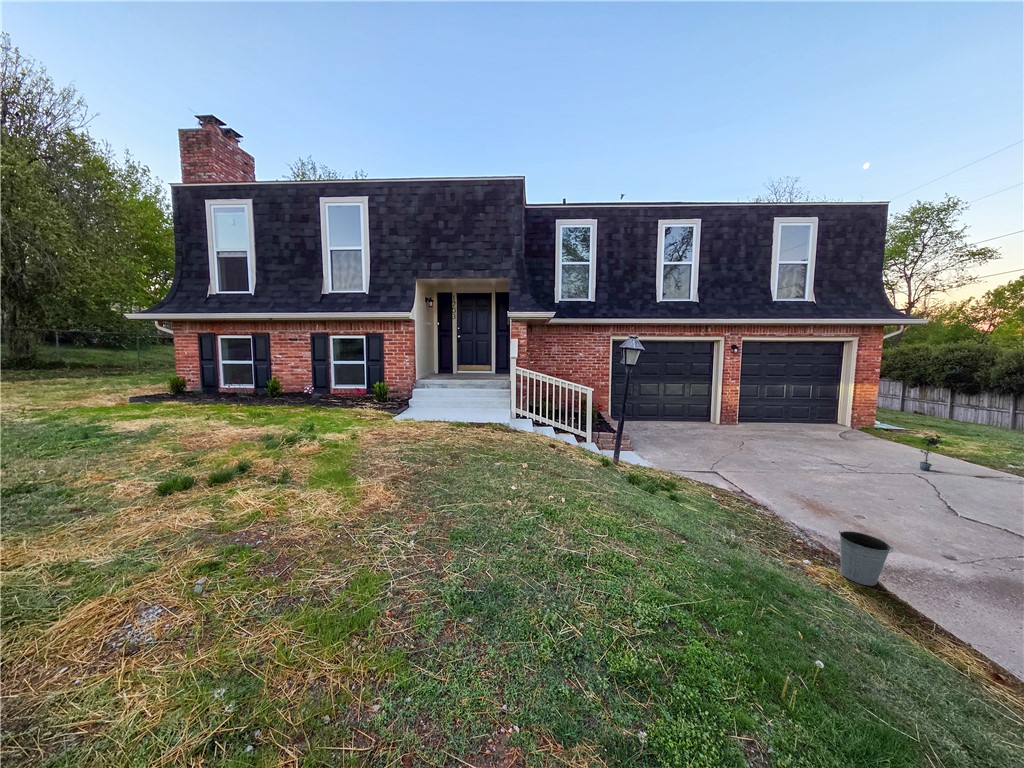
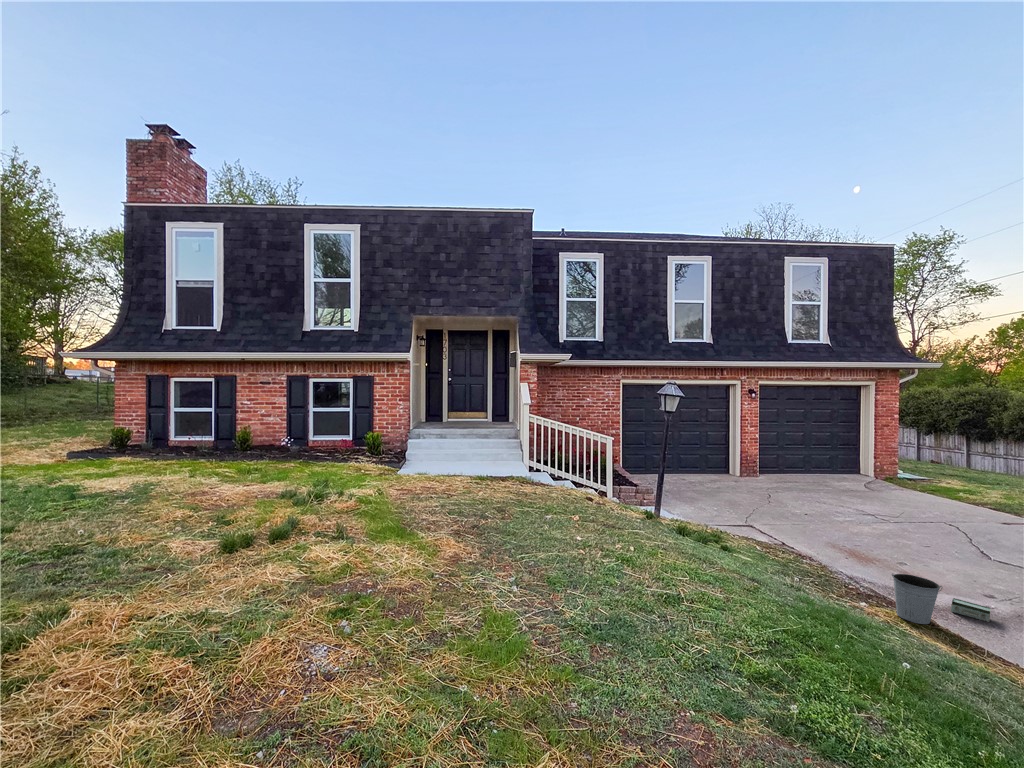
potted plant: present [920,433,942,471] -> none [945,480,968,519]
toolbox: none [903,557,949,586] -> present [951,598,991,622]

